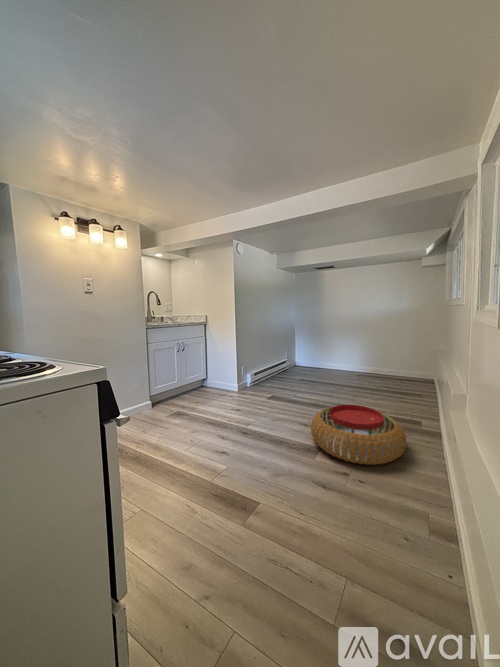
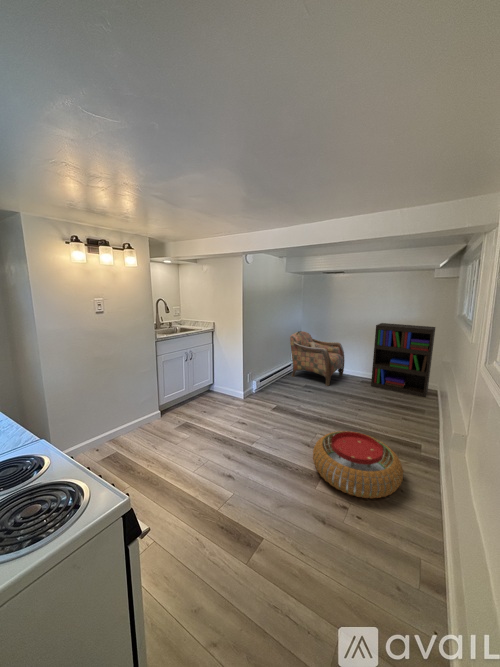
bookshelf: none [366,315,425,385] -> present [371,323,435,397]
armchair: none [283,328,338,379] -> present [290,331,345,386]

